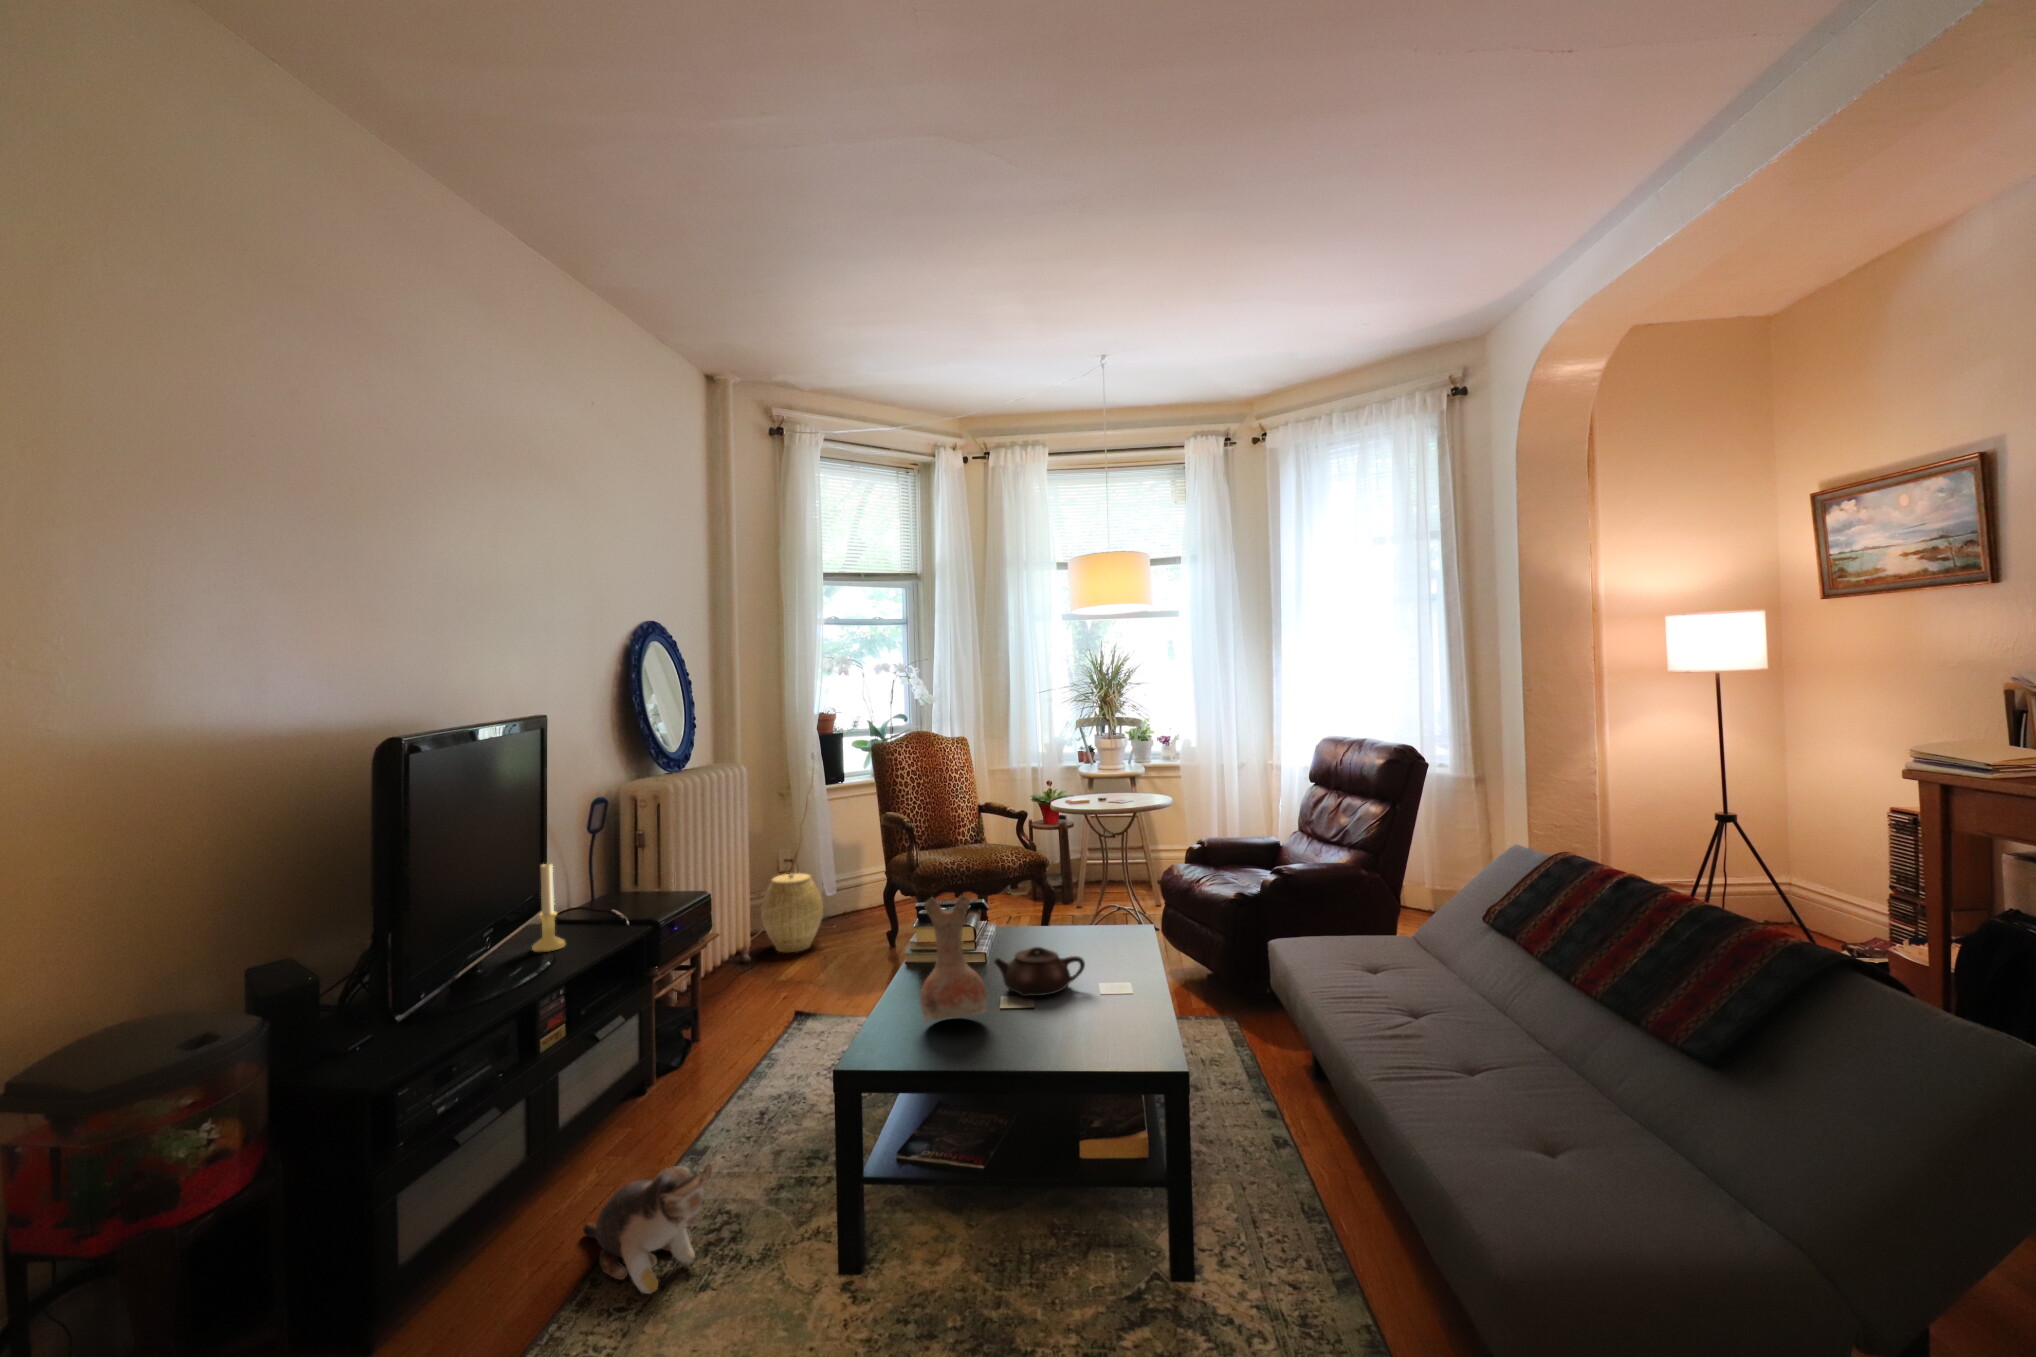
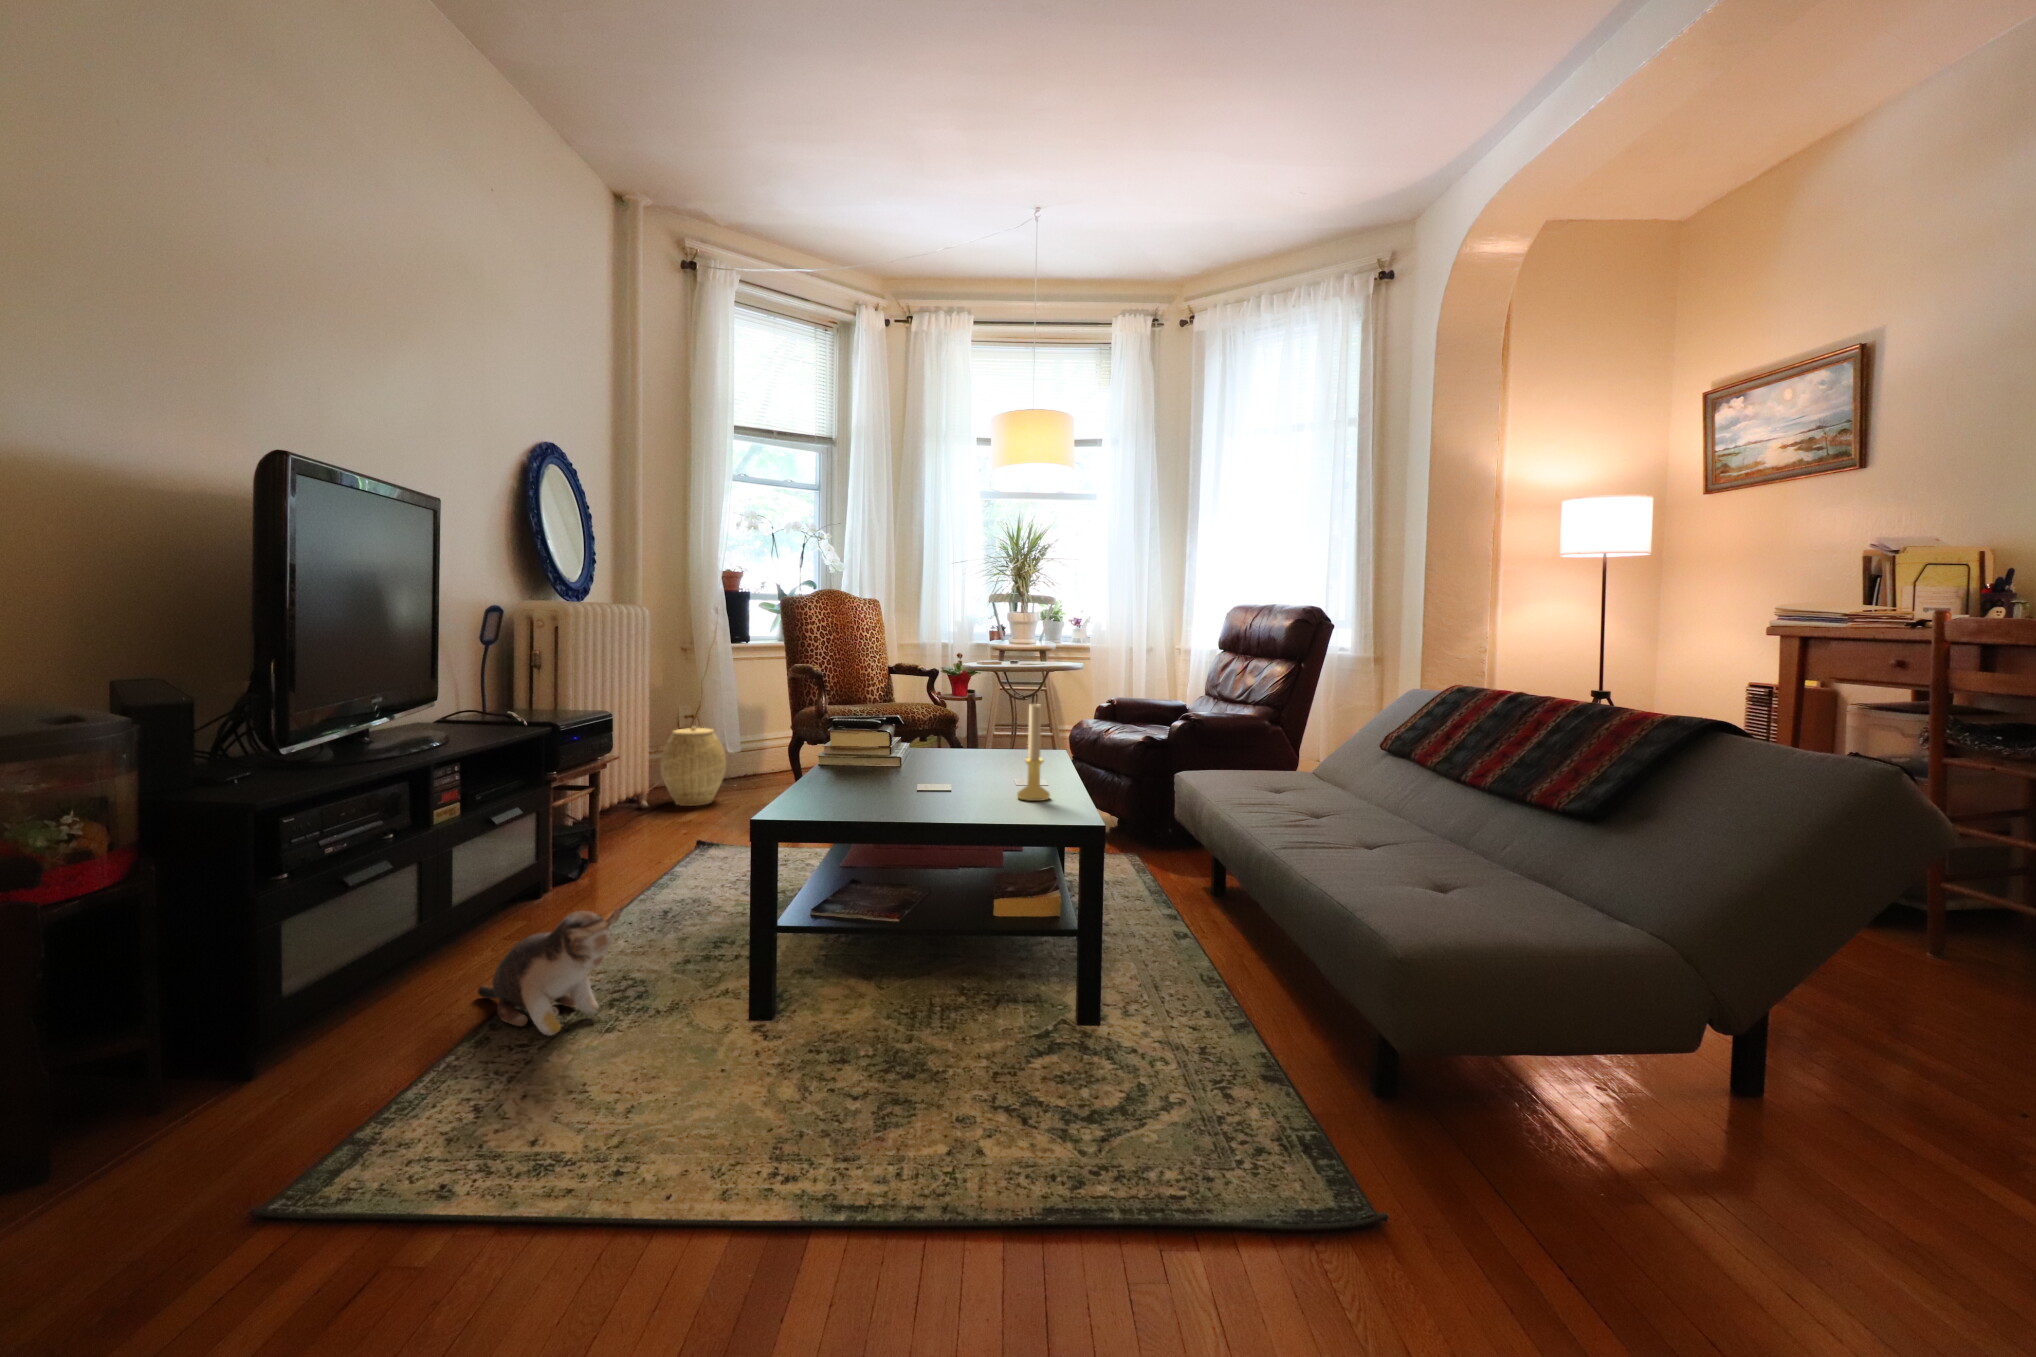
candle holder: present [532,864,565,952] -> present [1017,704,1050,801]
vase: present [921,895,987,1021] -> none [838,681,905,802]
teapot: present [994,947,1085,996] -> none [911,746,1003,791]

